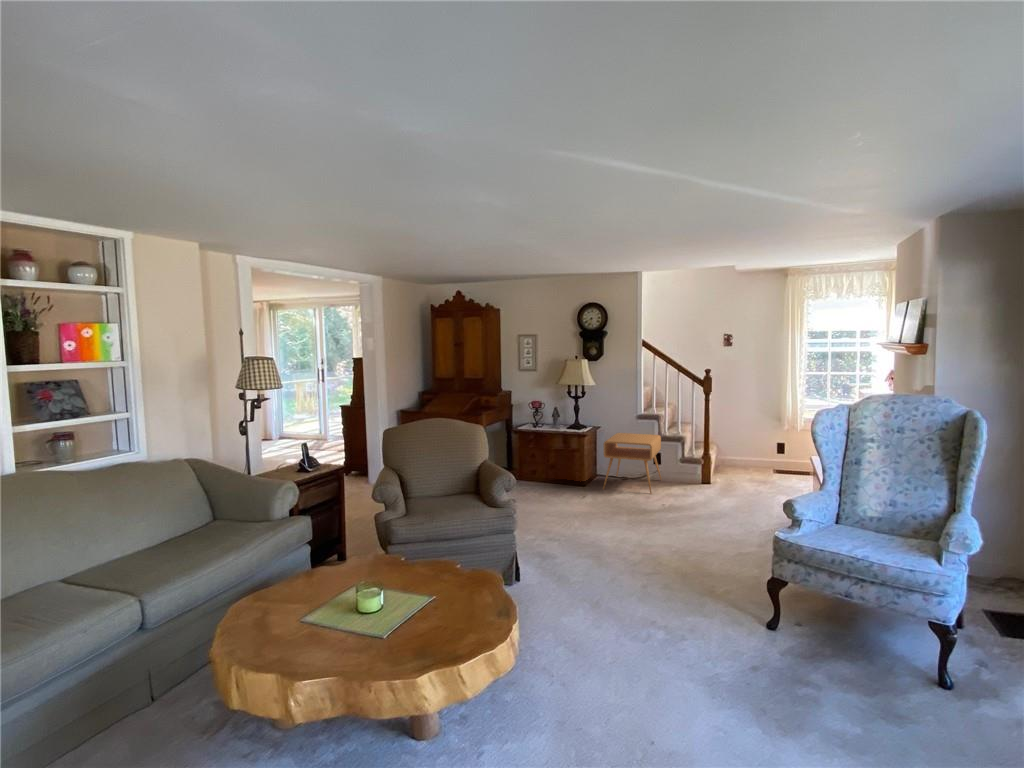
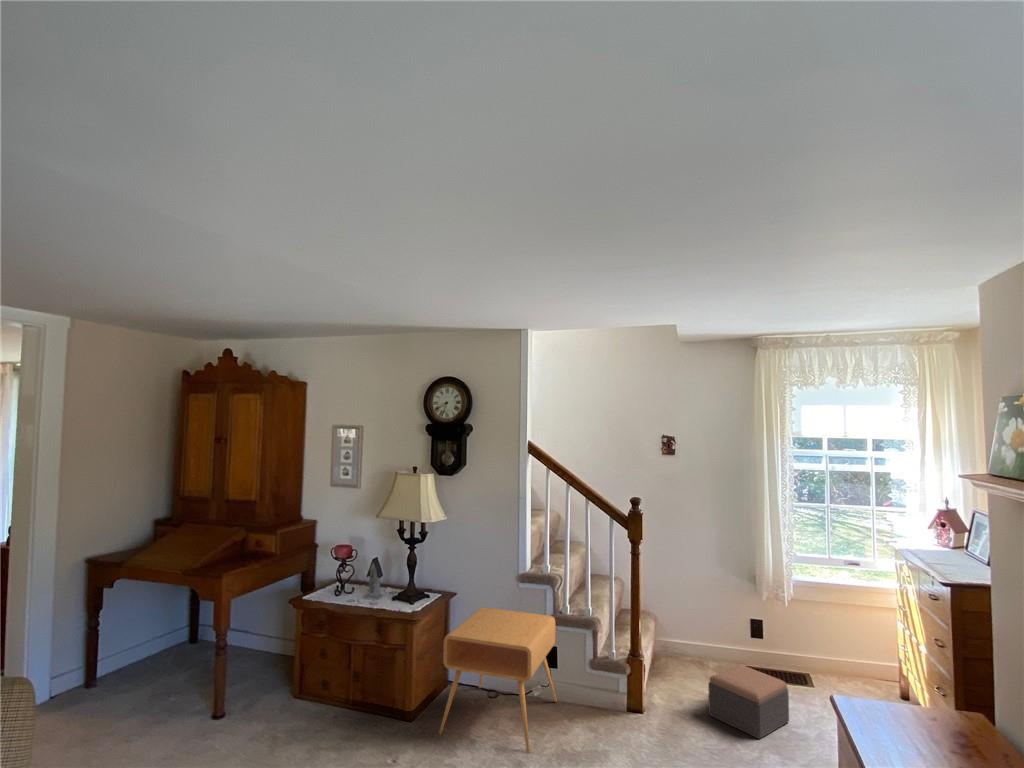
footstool: none [747,460,792,491] -> present [708,664,789,739]

